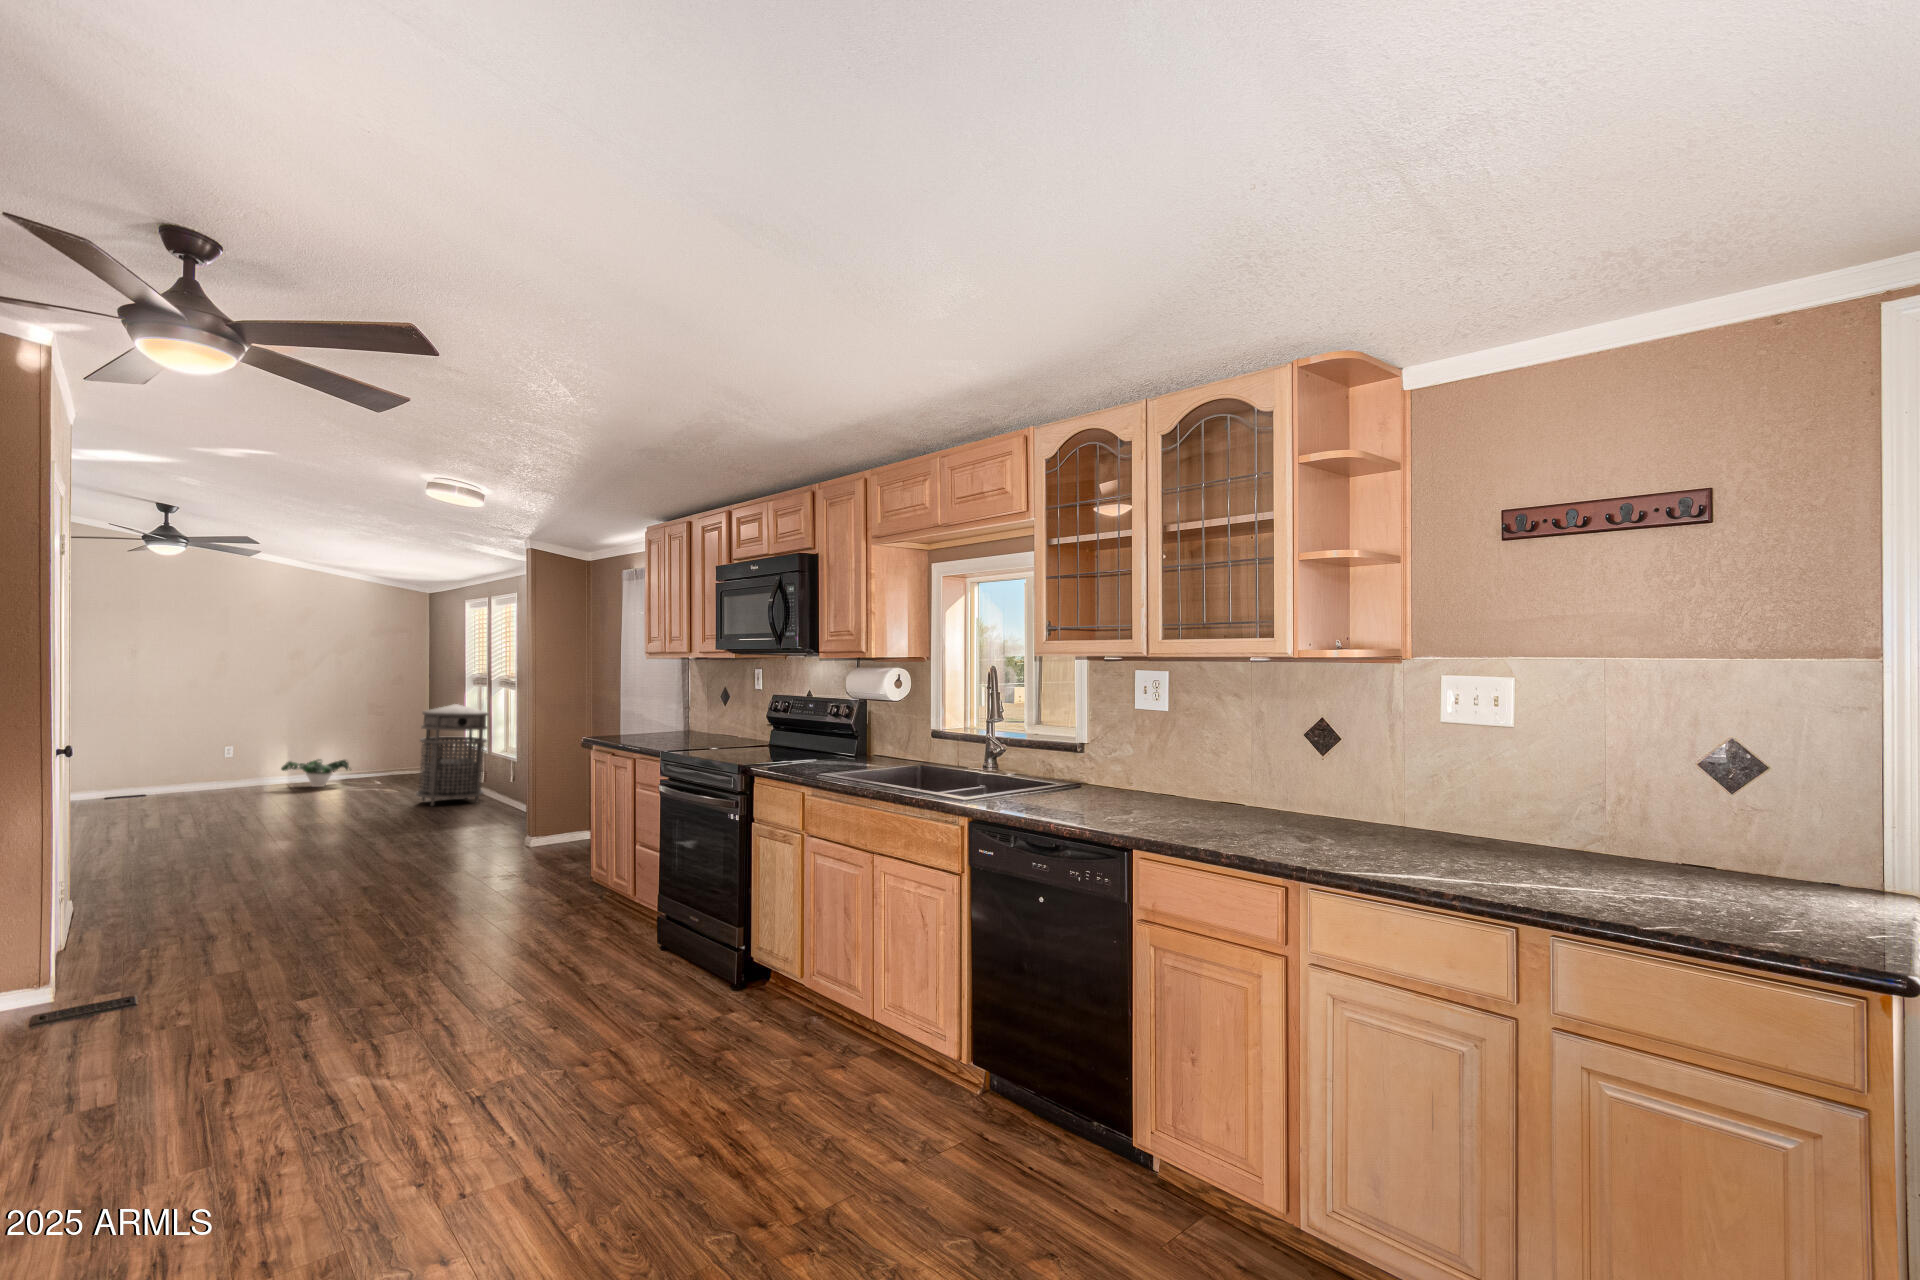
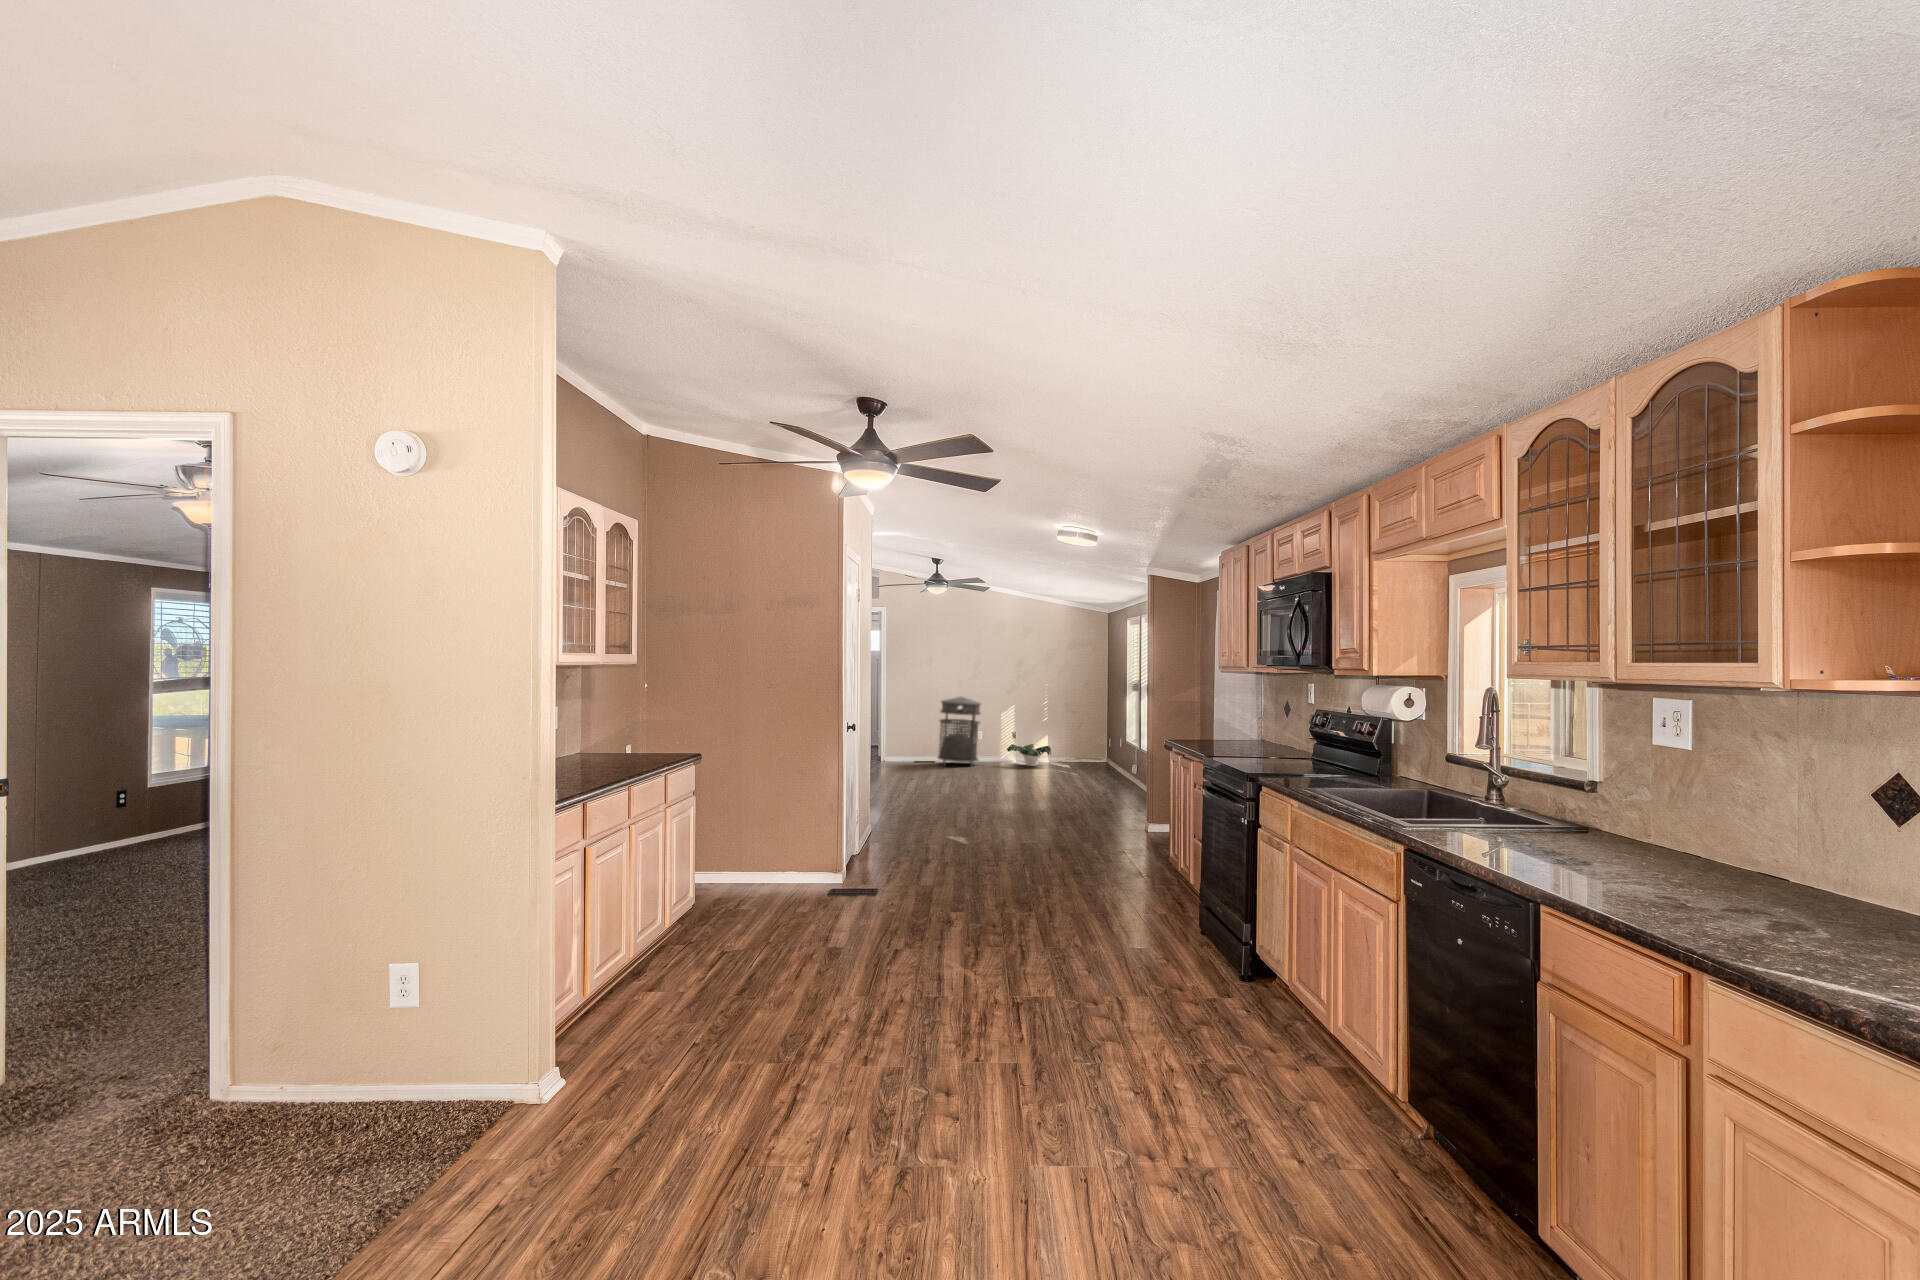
trash can: present [416,704,489,806] -> present [938,697,981,766]

